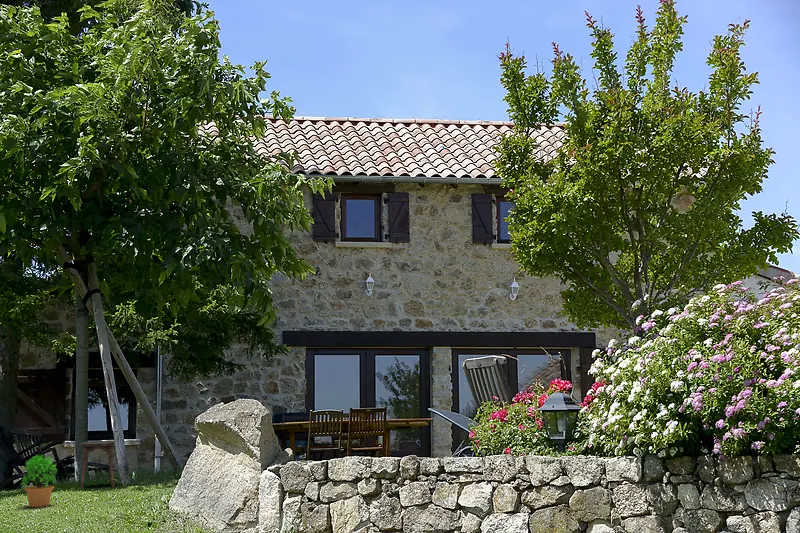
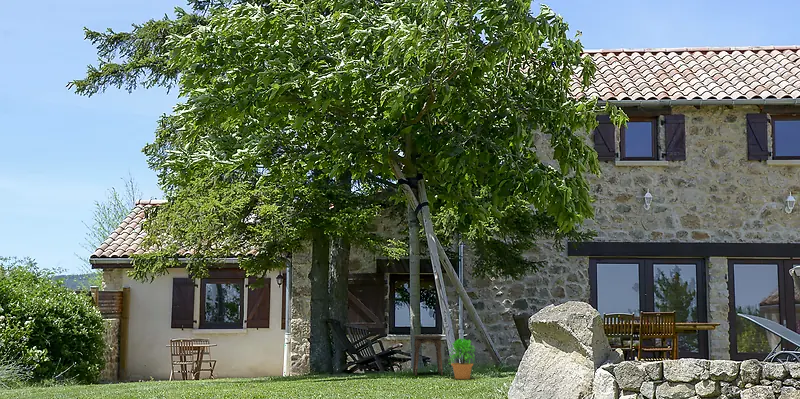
potted plant: present [22,455,57,507] -> present [449,338,475,379]

